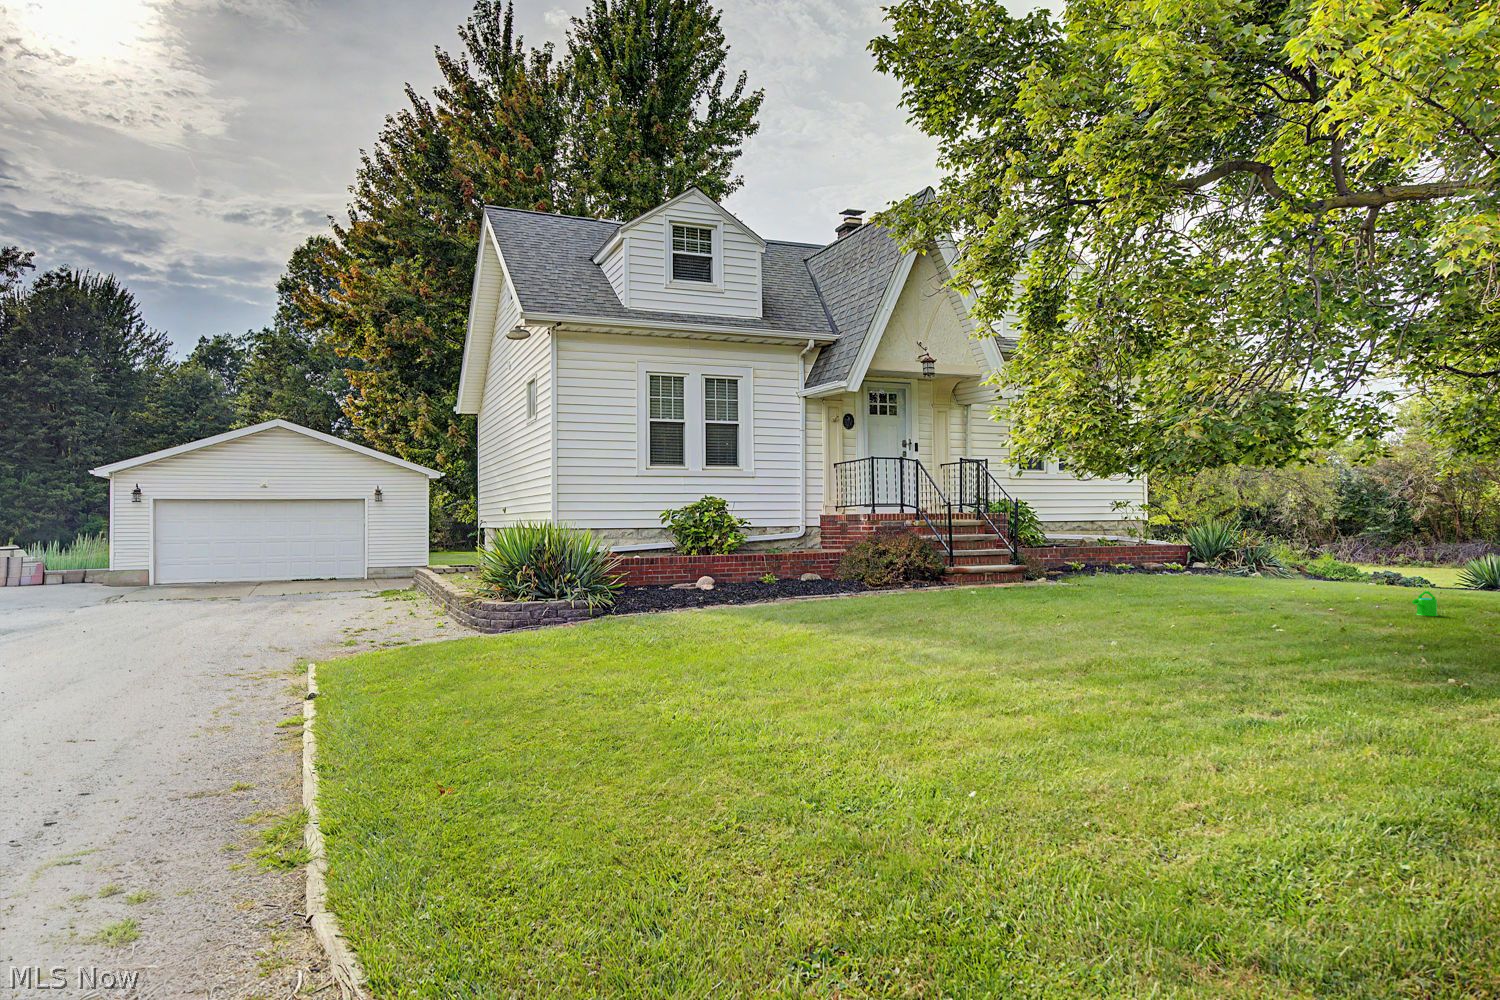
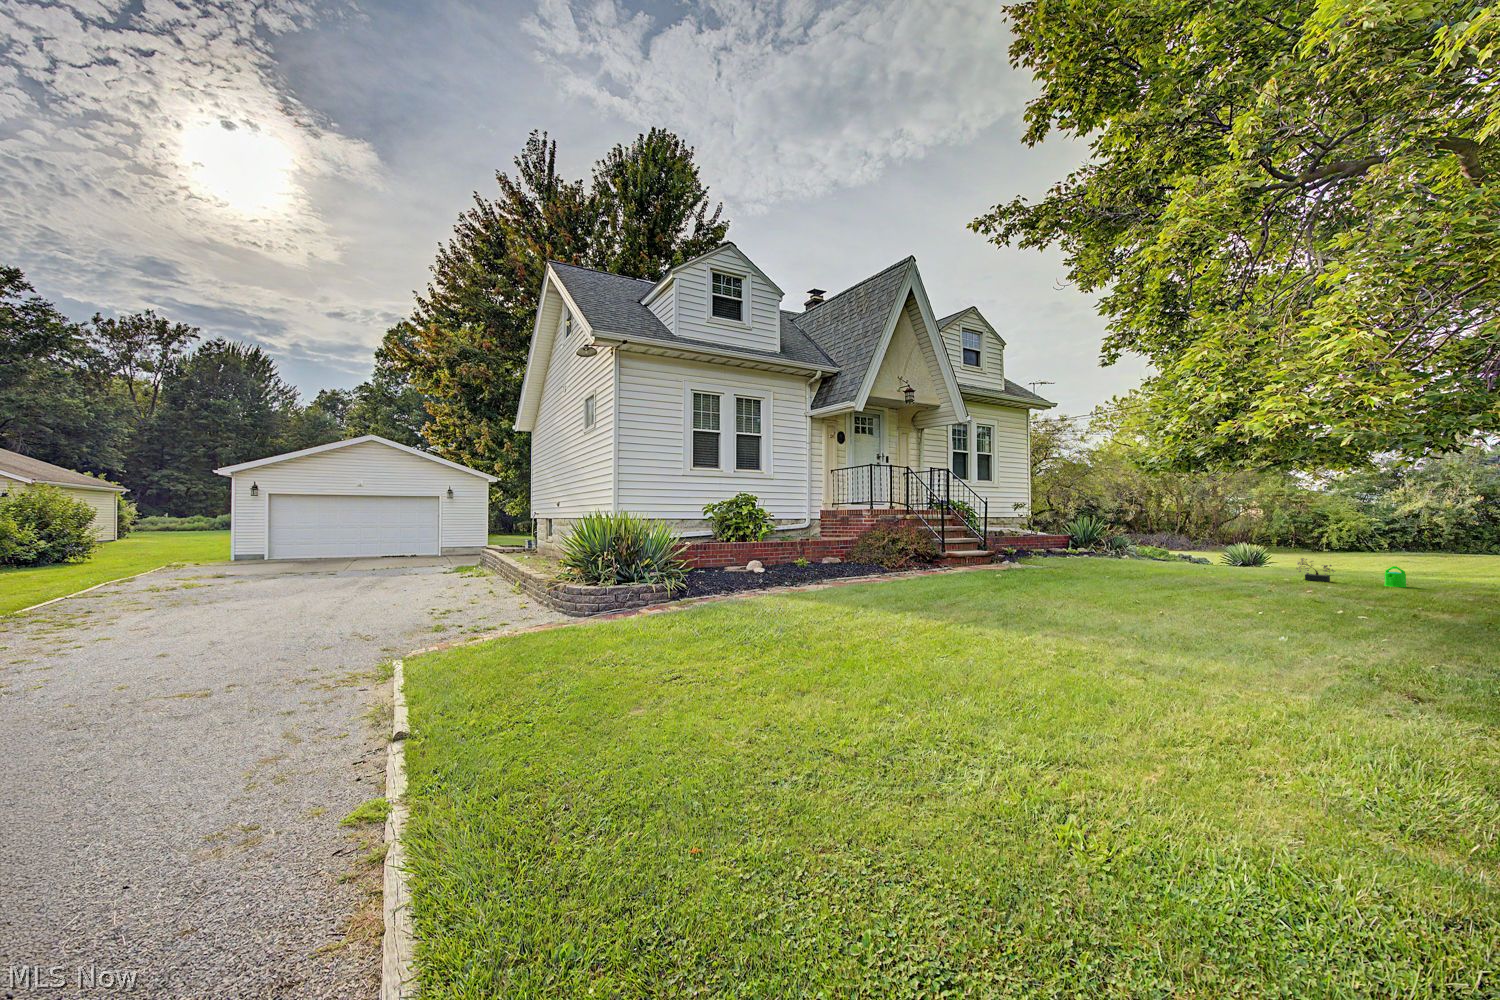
decorative plant: none [1329,580,1369,610] -> present [1297,558,1335,582]

